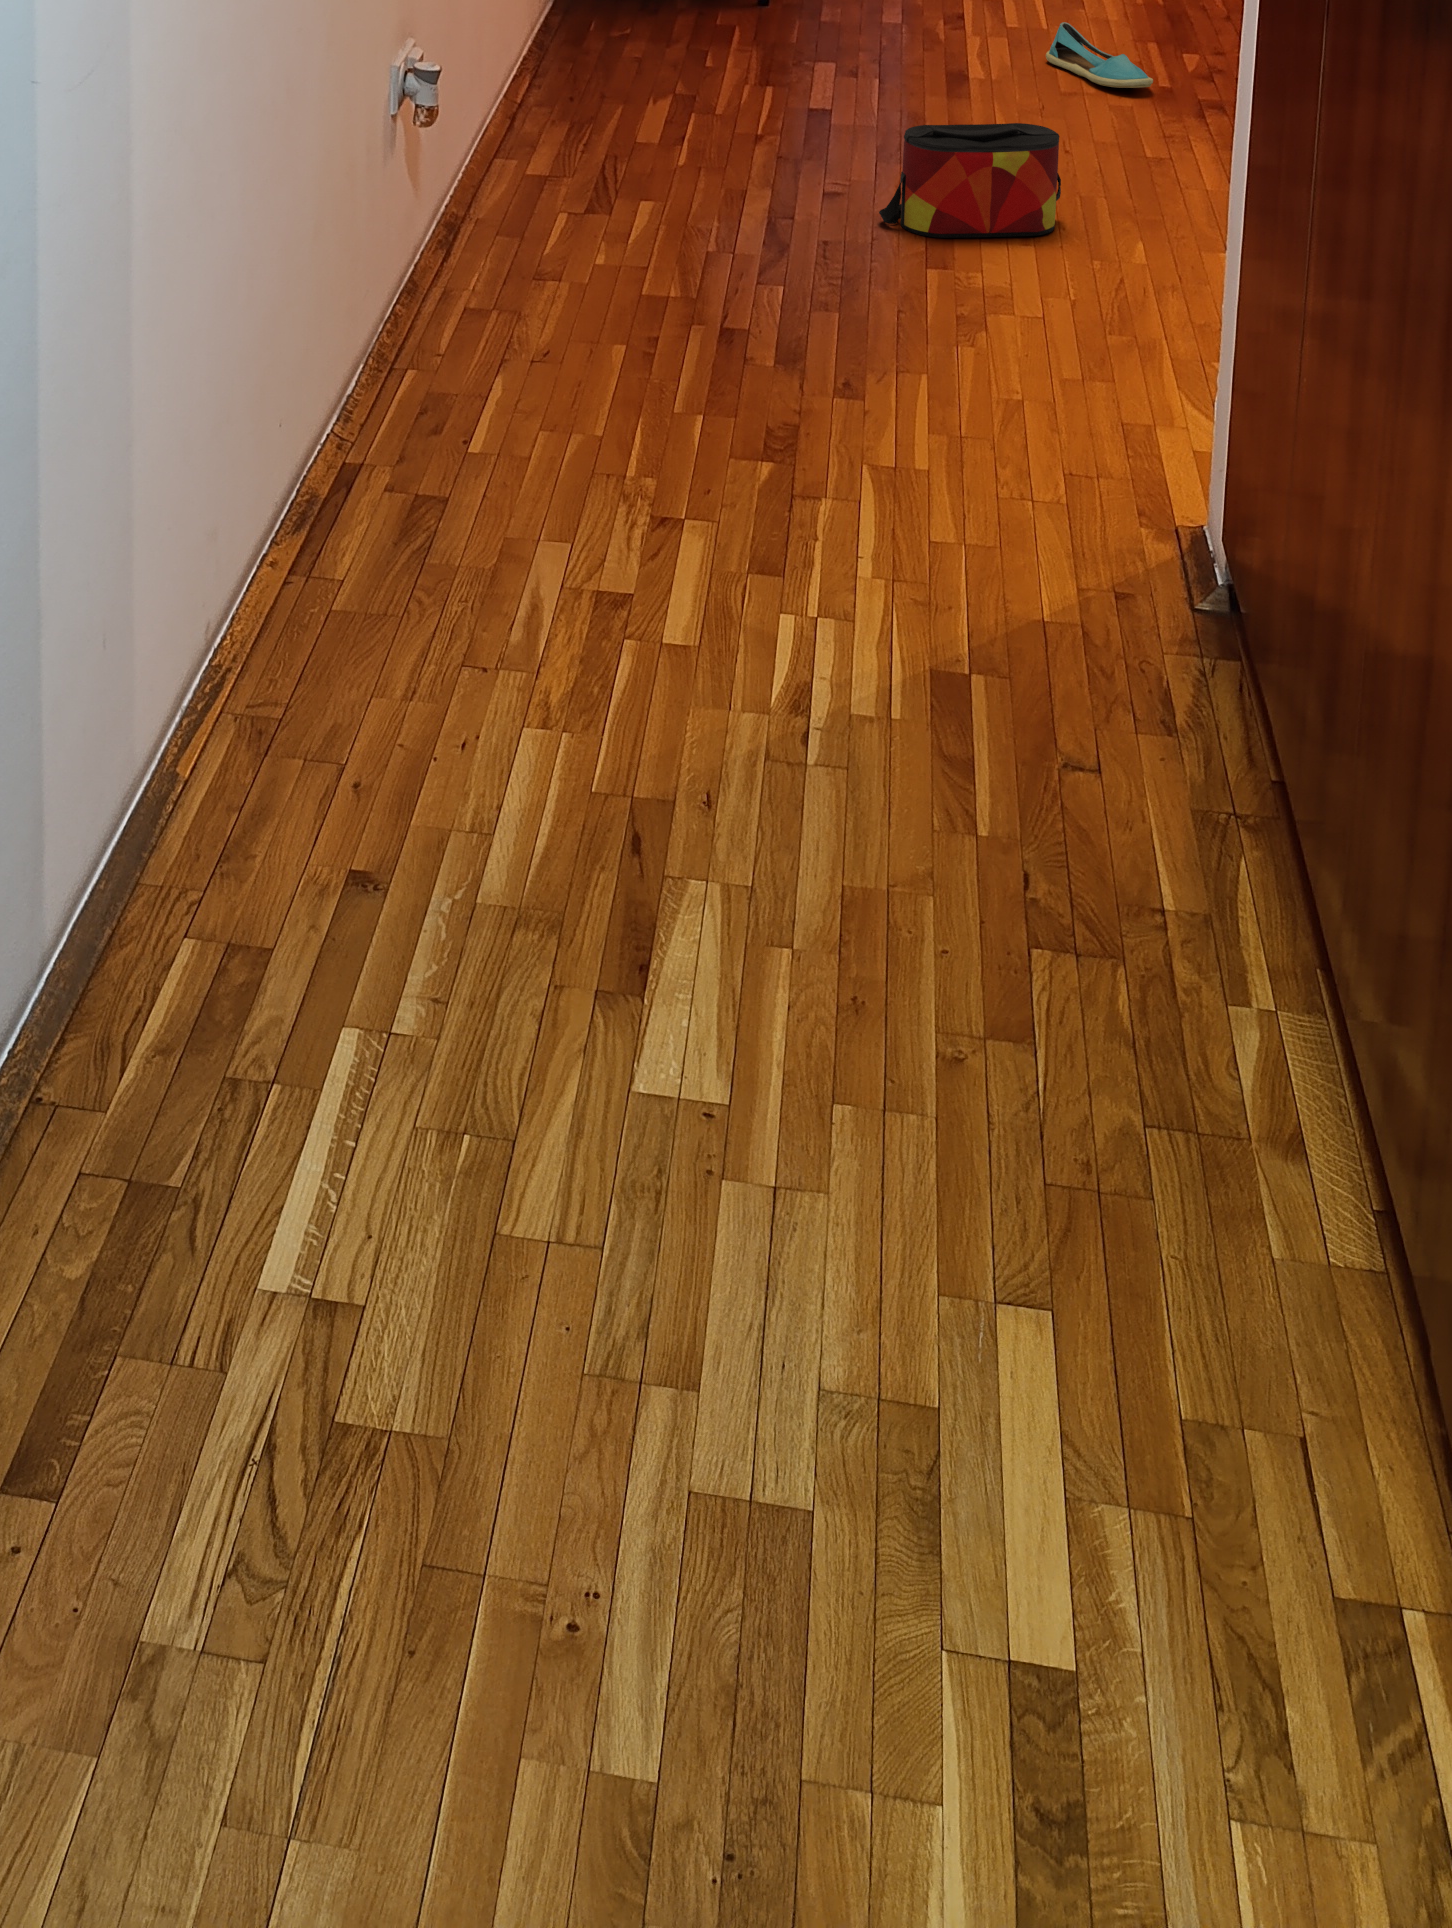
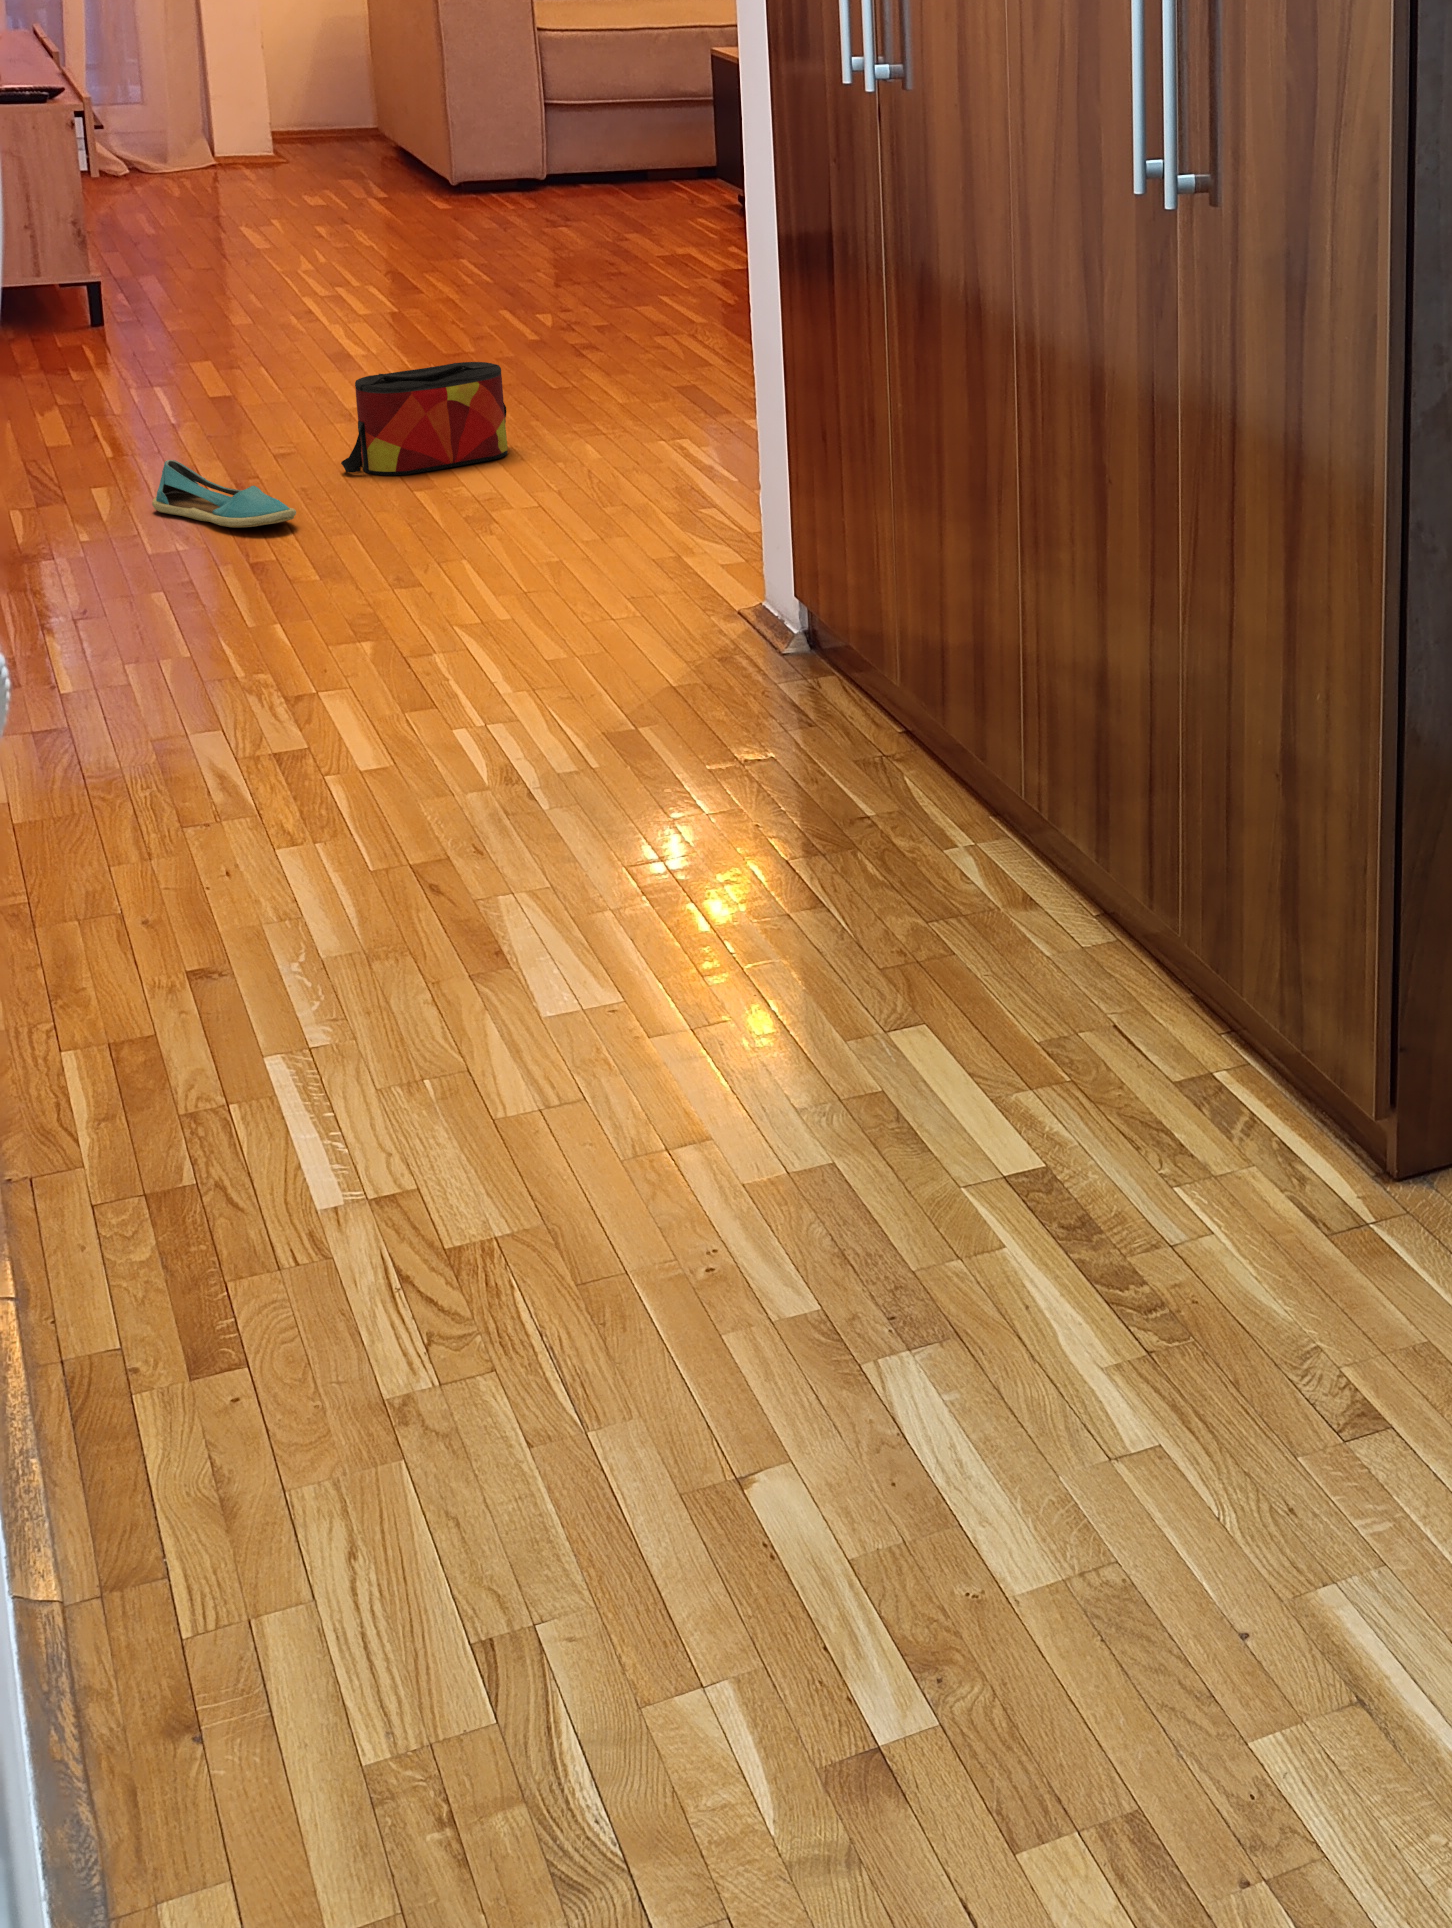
shoe: present [1046,22,1153,88] -> present [152,460,296,527]

